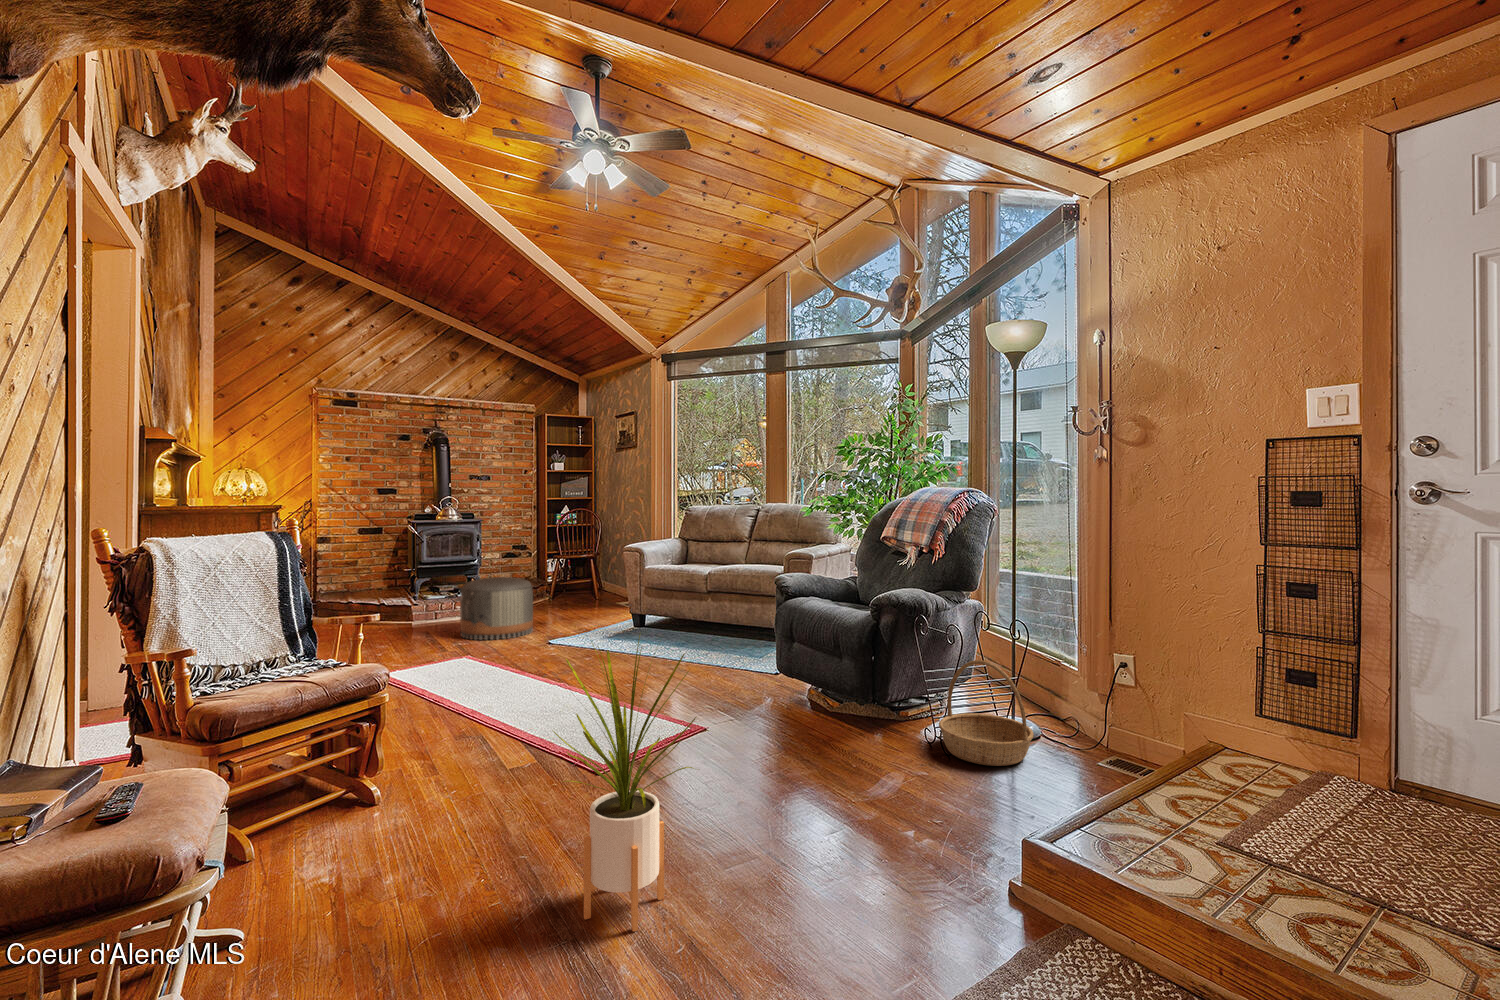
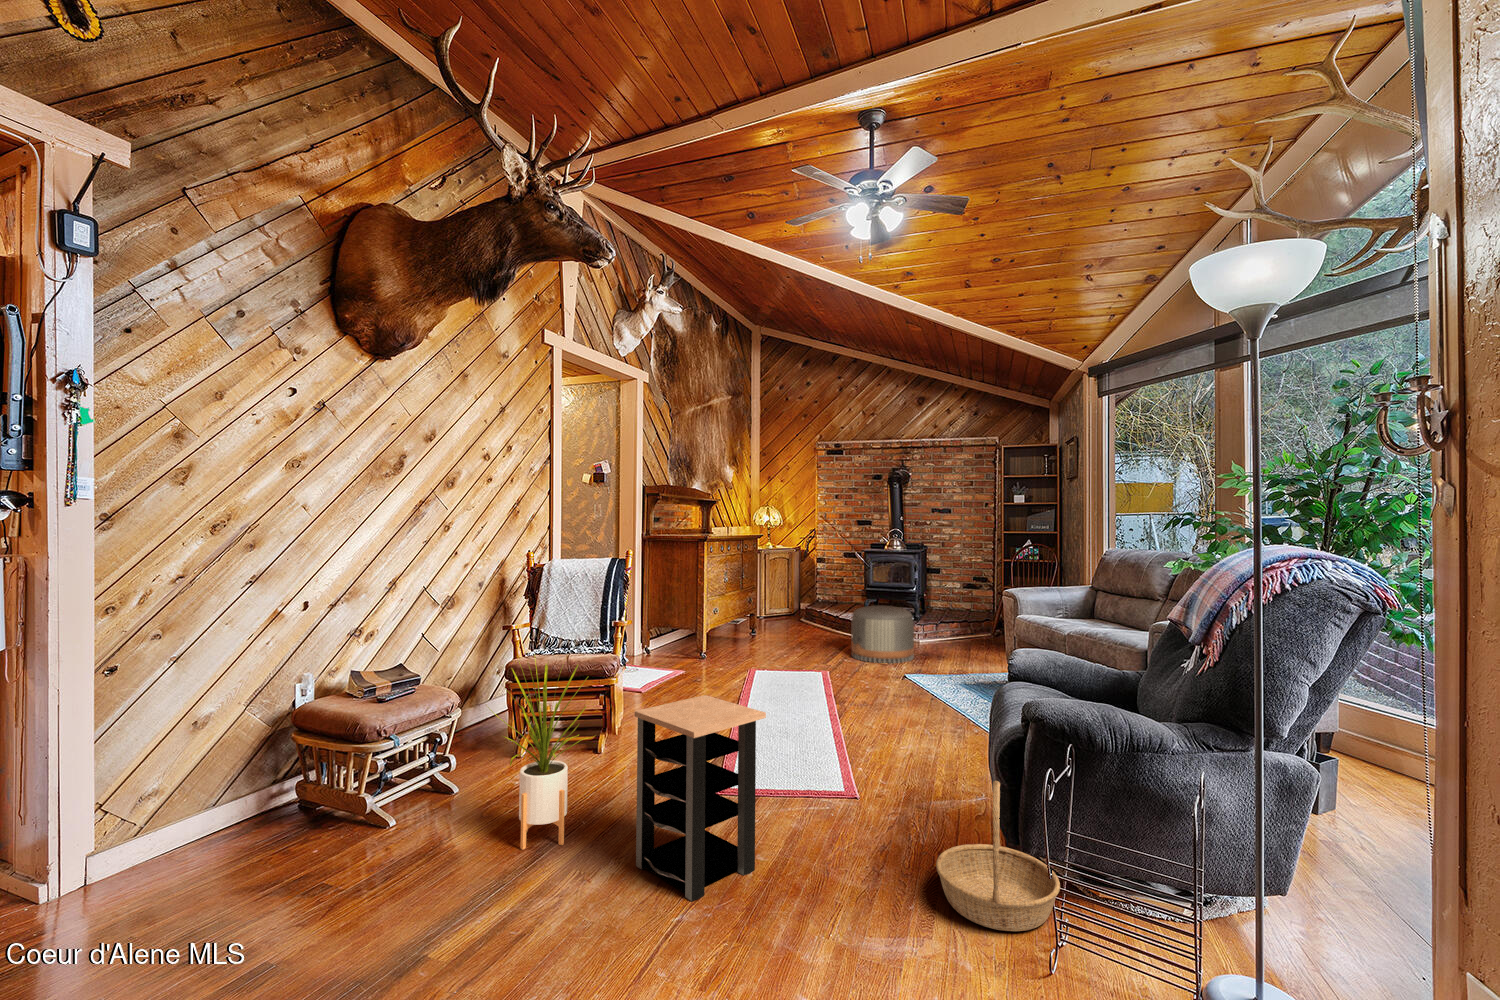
side table: none [757,648,886,864] -> present [635,695,766,901]

